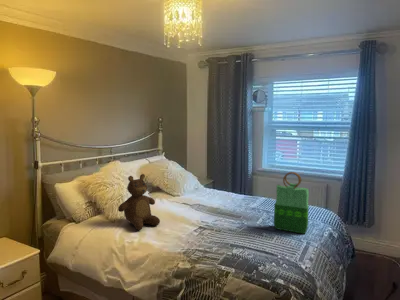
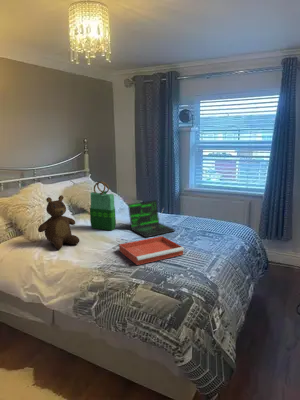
tote bag: present [274,172,309,234] -> present [90,181,116,230]
laptop: none [208,181,257,220] -> present [128,201,175,237]
tray: none [203,219,272,251] -> present [119,236,184,265]

